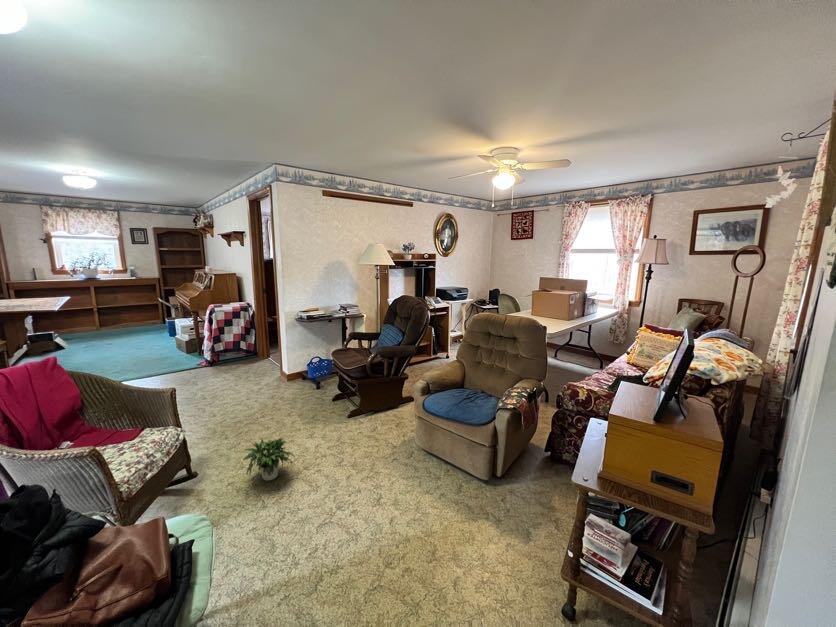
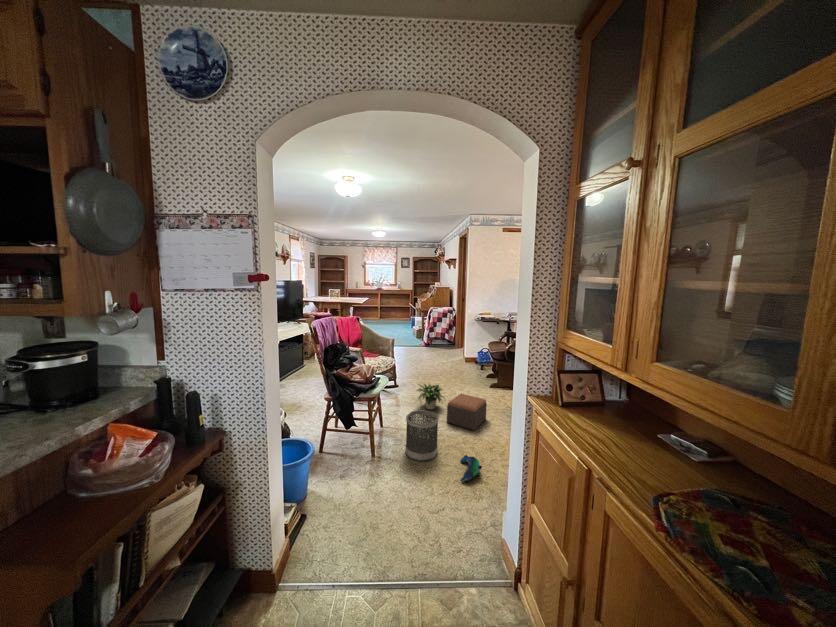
footstool: none [308,439,359,493] -> present [447,394,487,430]
wastebasket: none [265,502,326,605] -> present [406,410,439,461]
plush toy: none [366,545,408,602] -> present [460,455,482,482]

